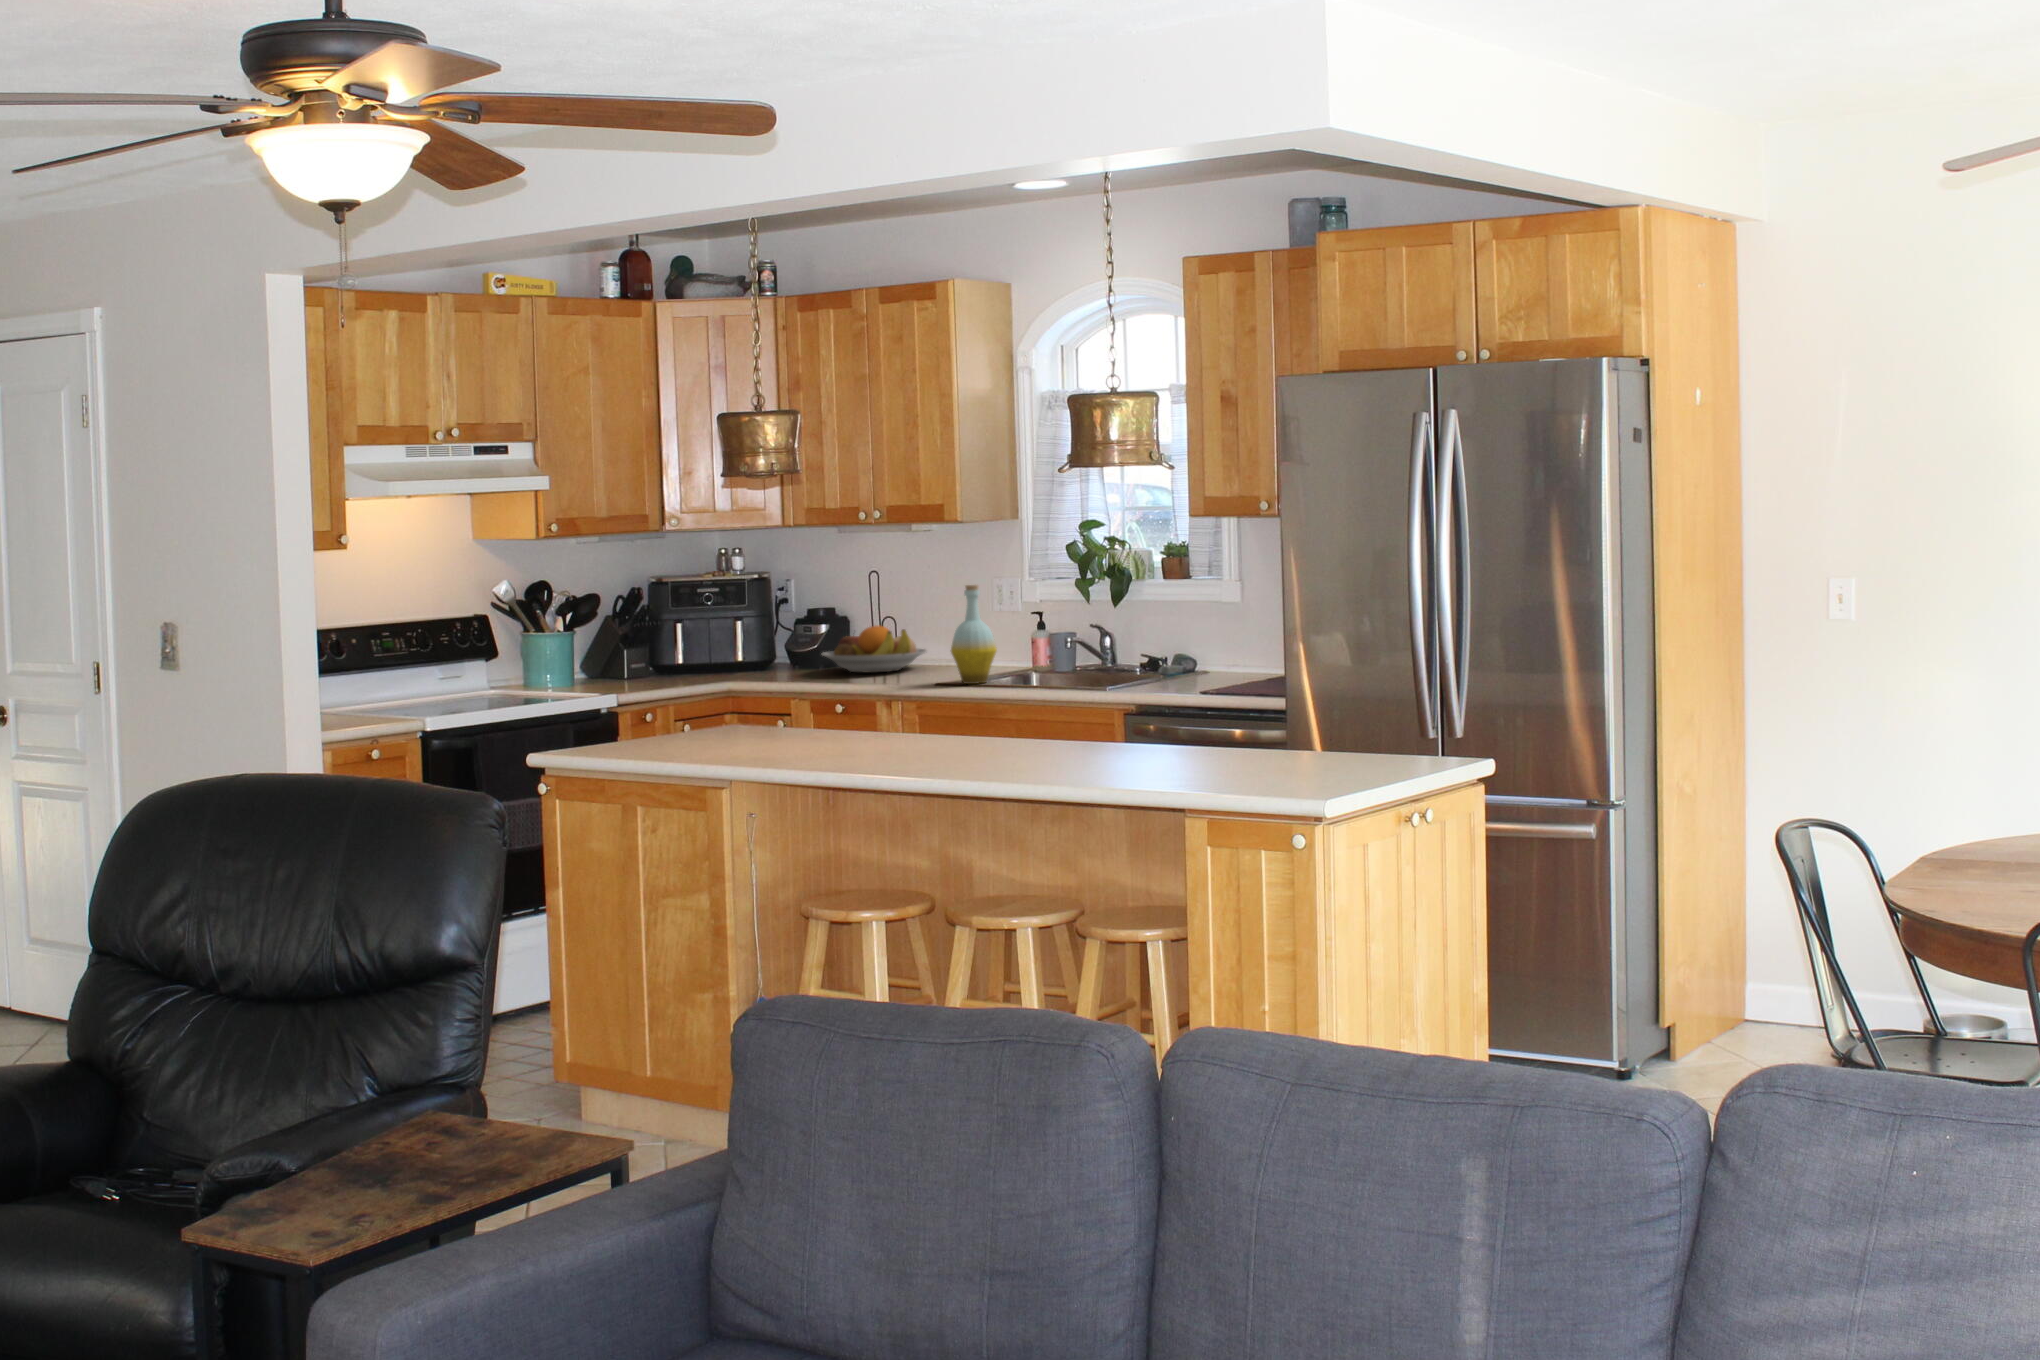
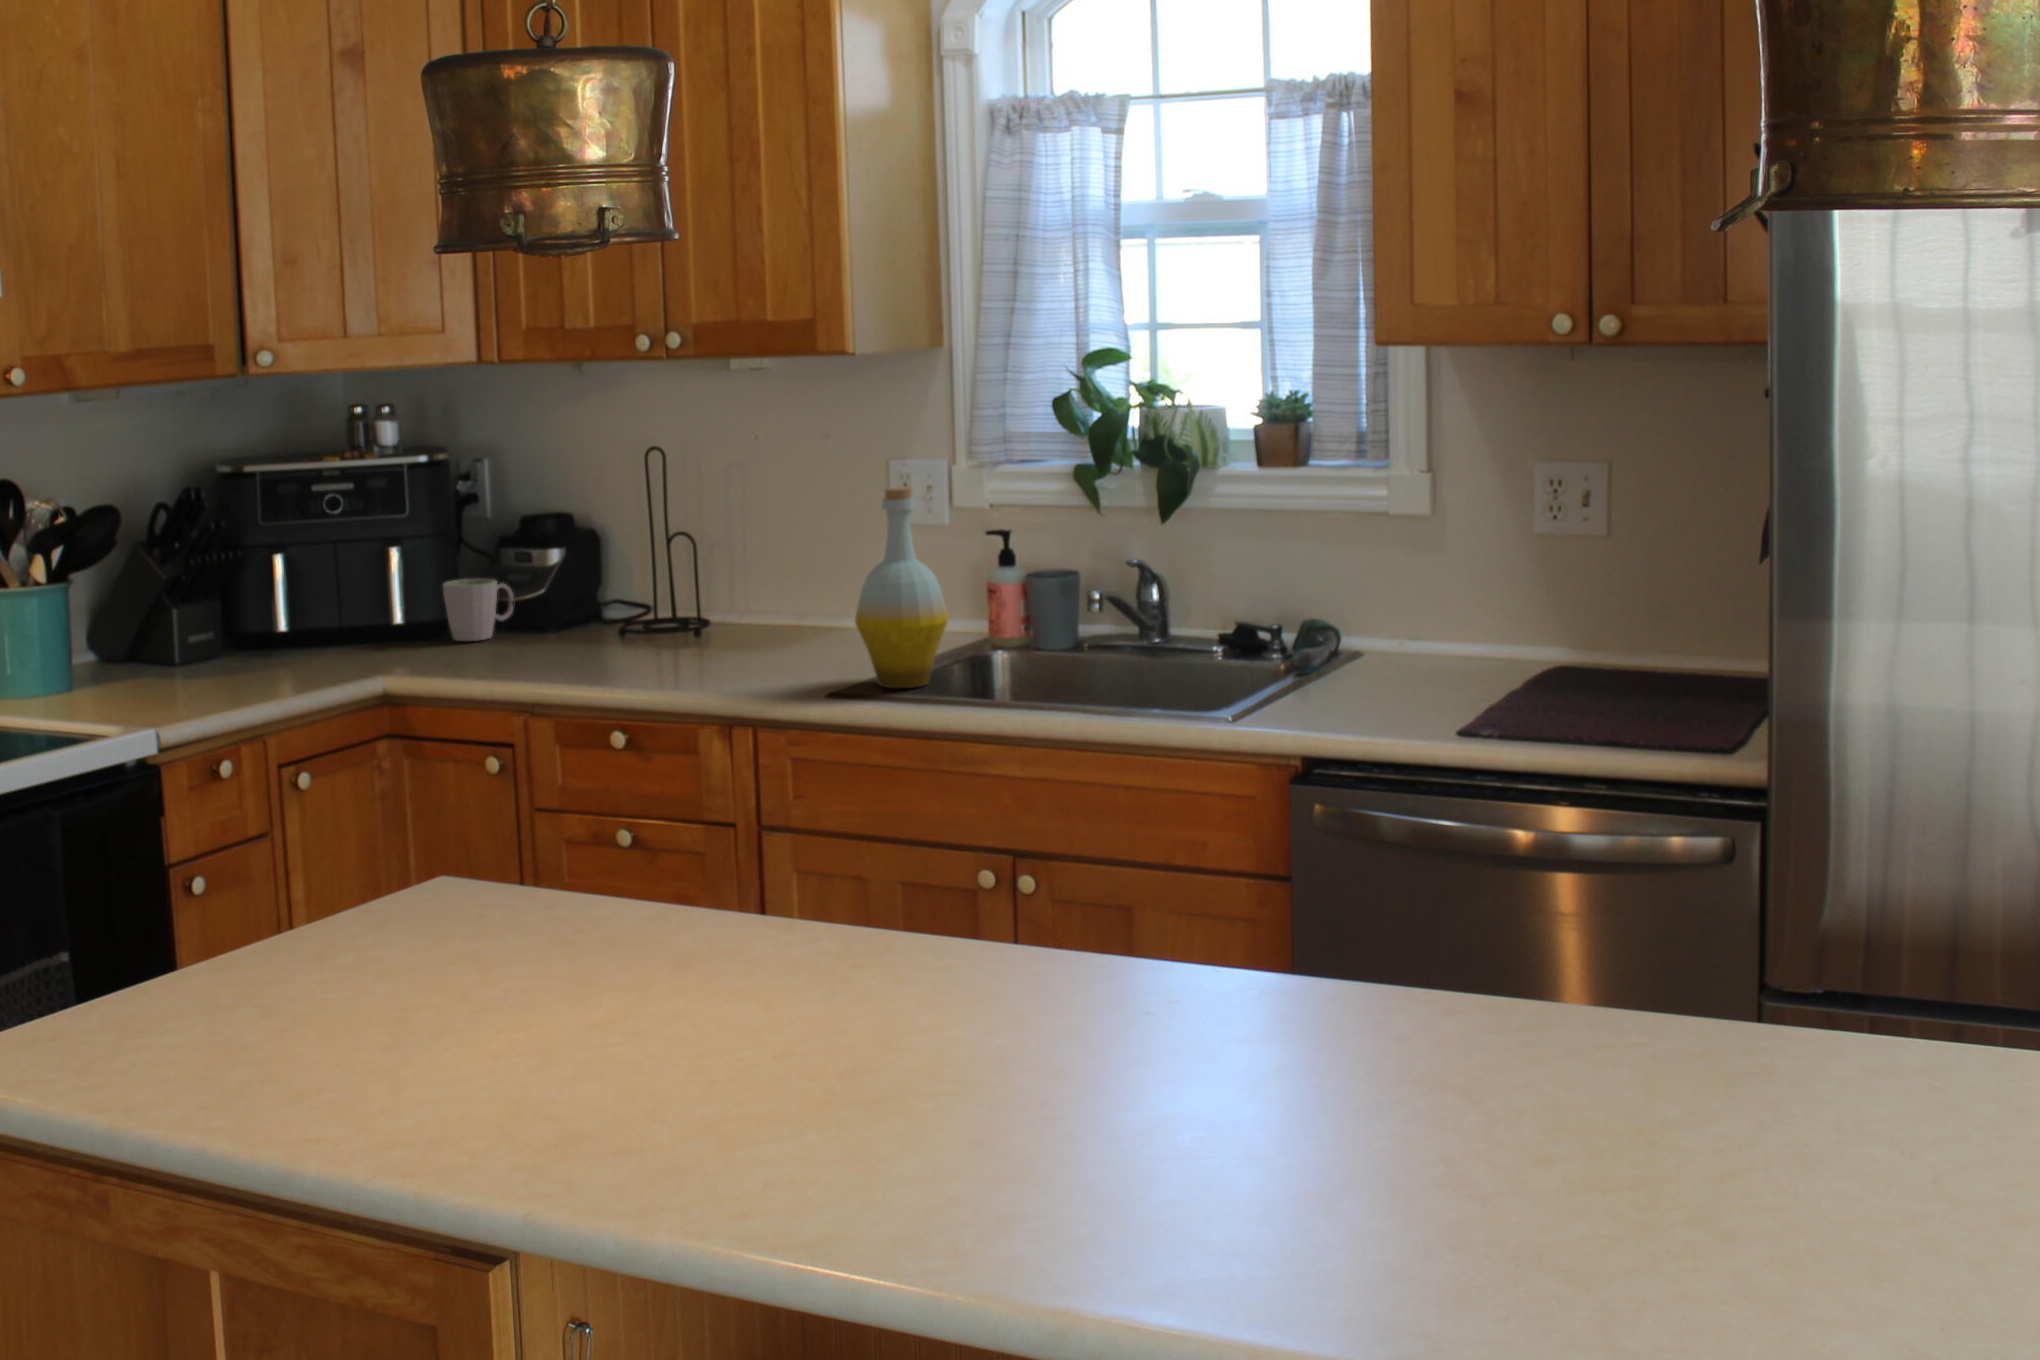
fruit bowl: present [822,626,927,672] -> none [567,558,772,650]
mug: none [761,639,799,670] -> present [443,579,513,641]

